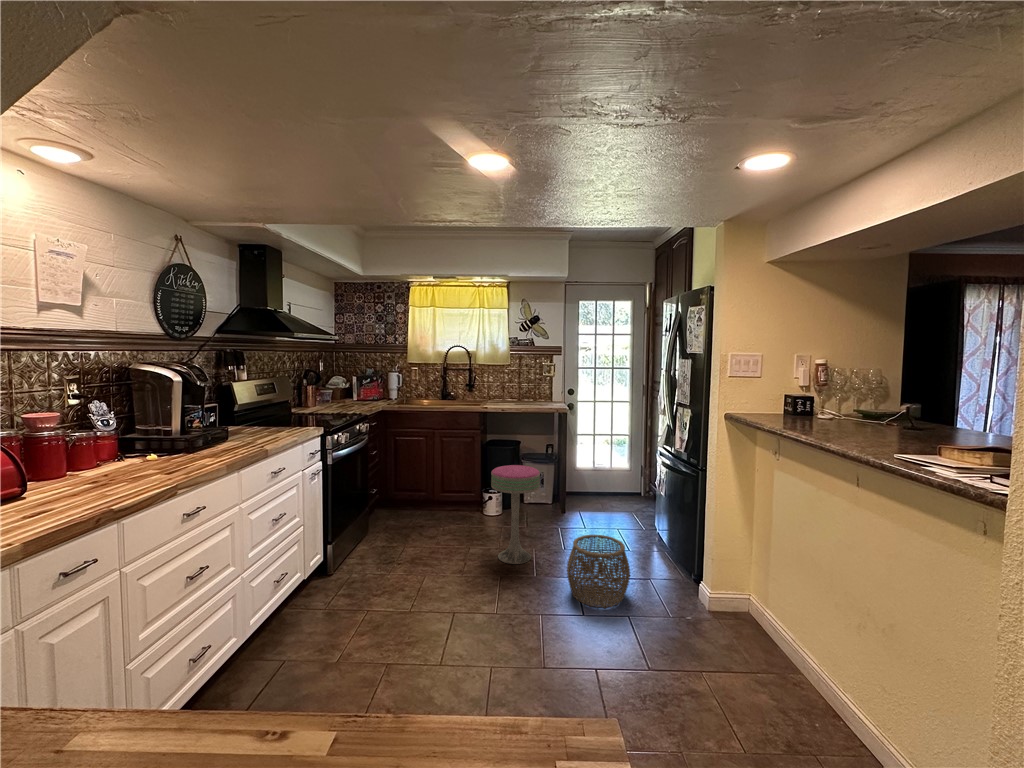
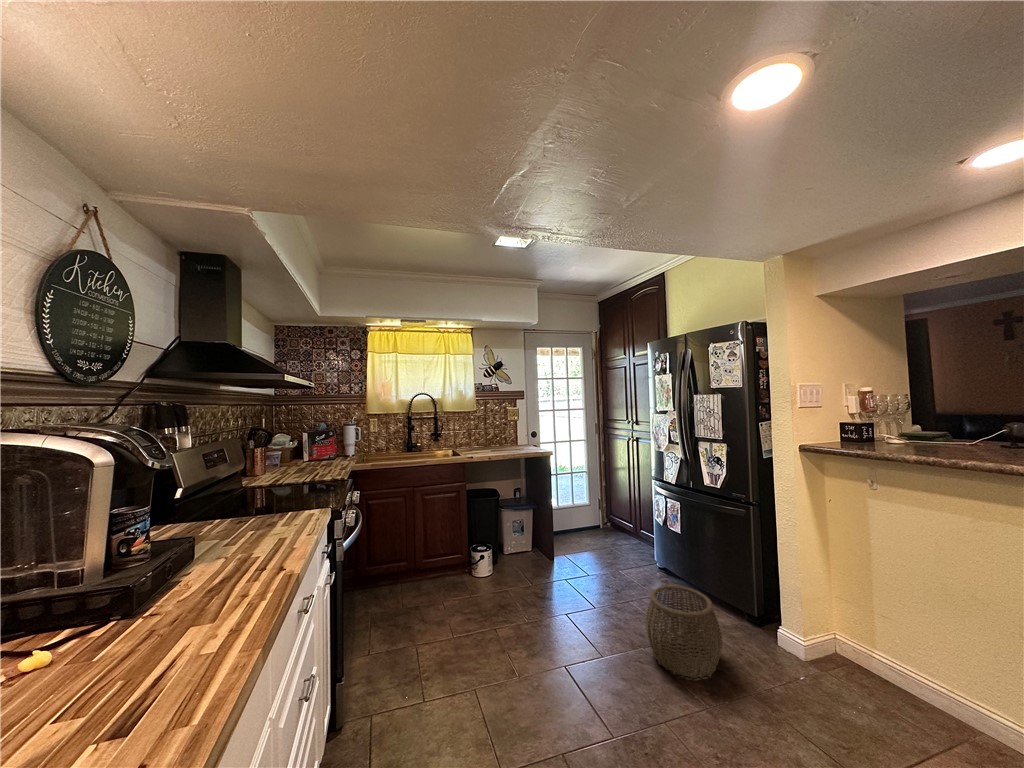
bar stool: present [491,465,540,564] -> none [525,517,580,638]

